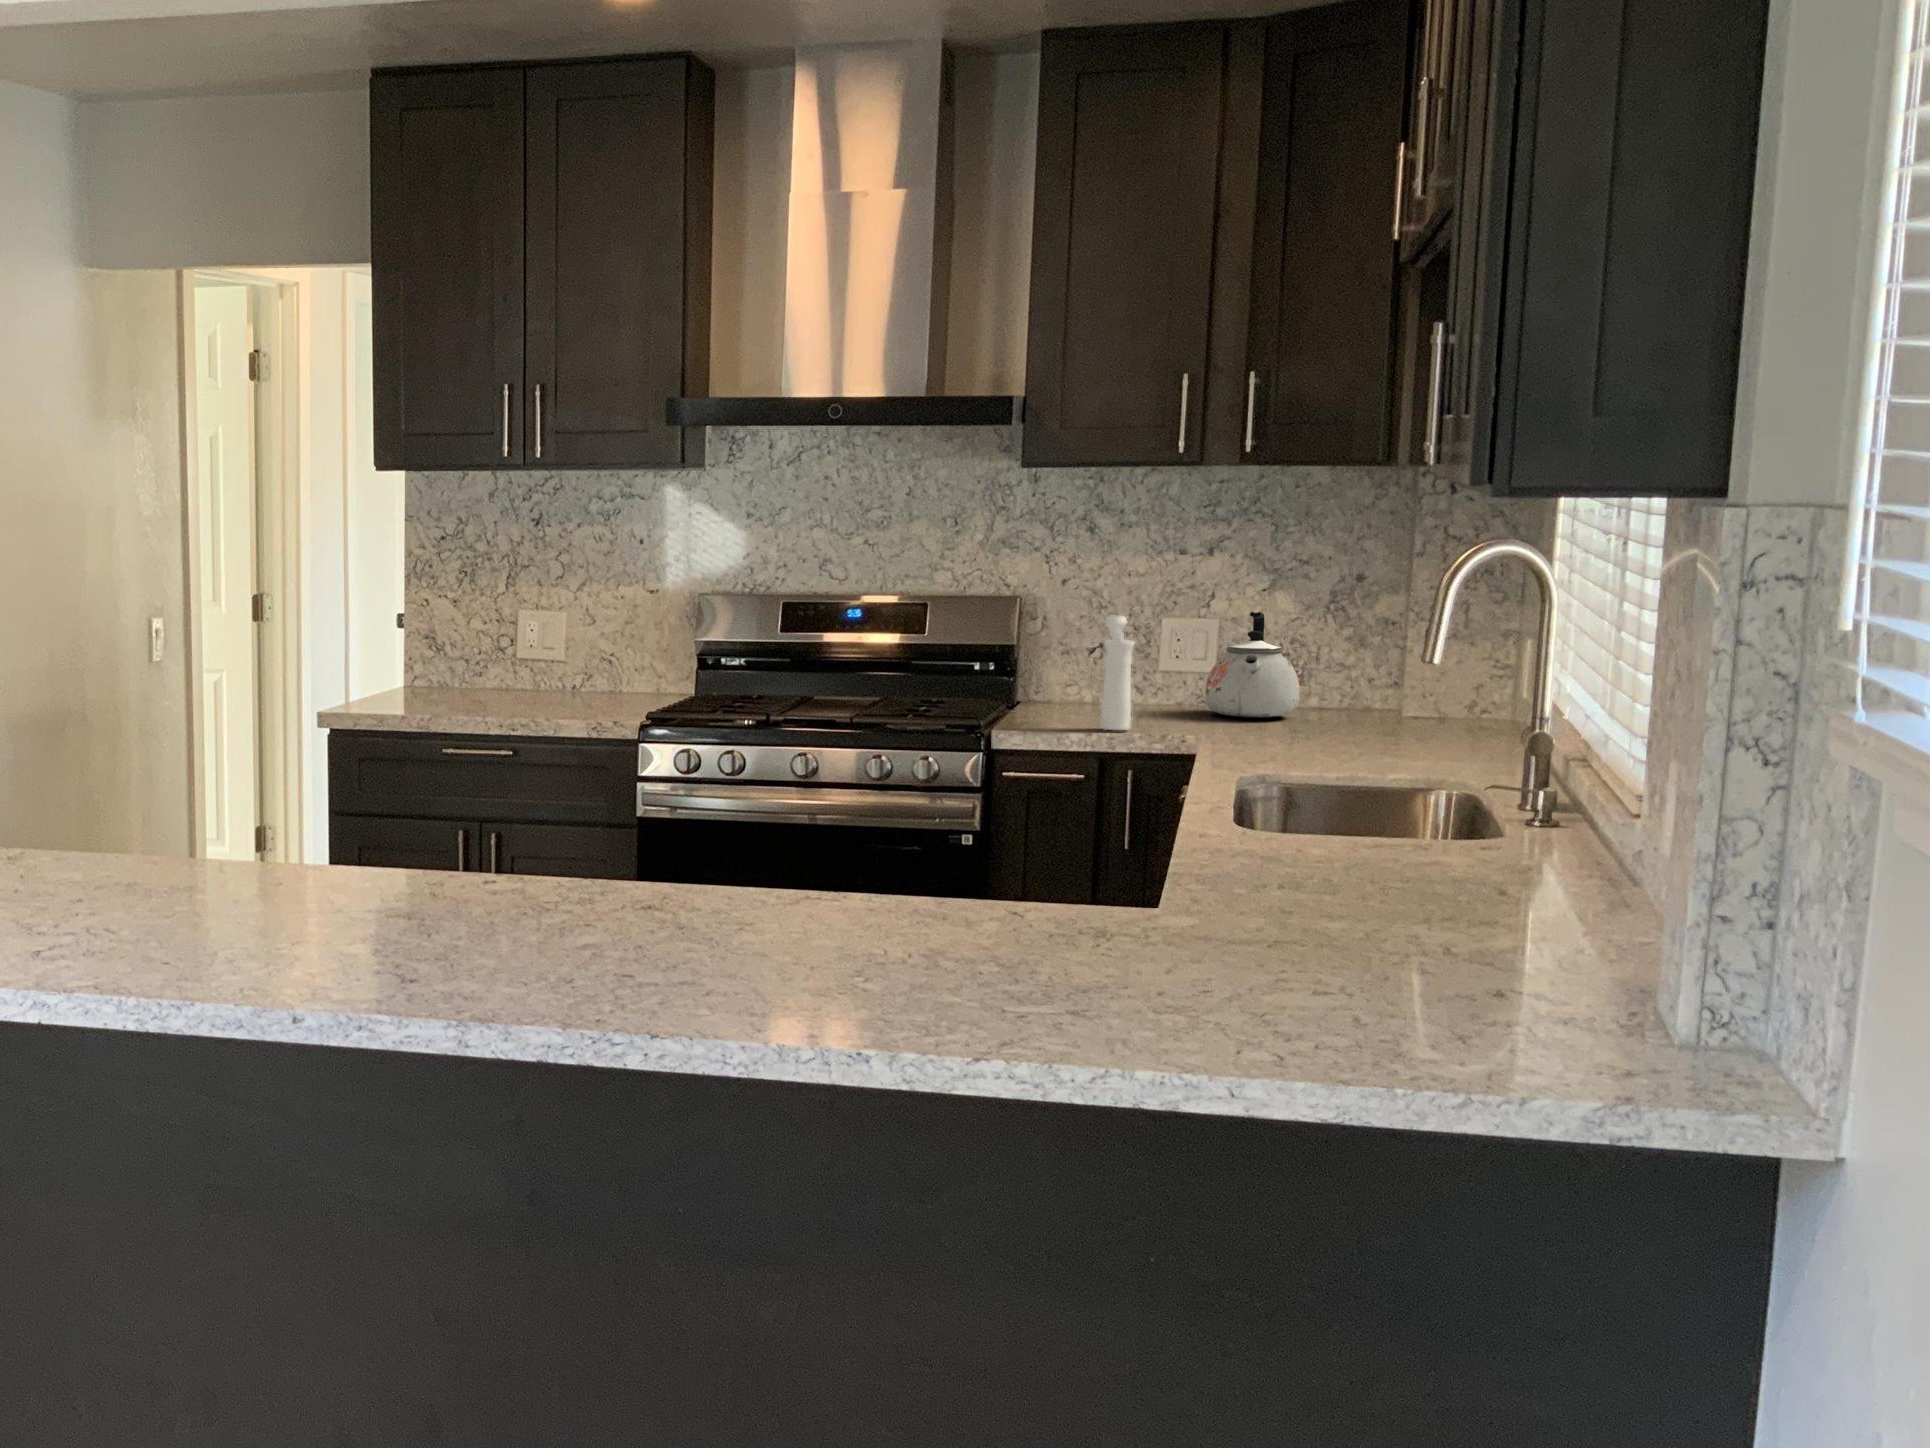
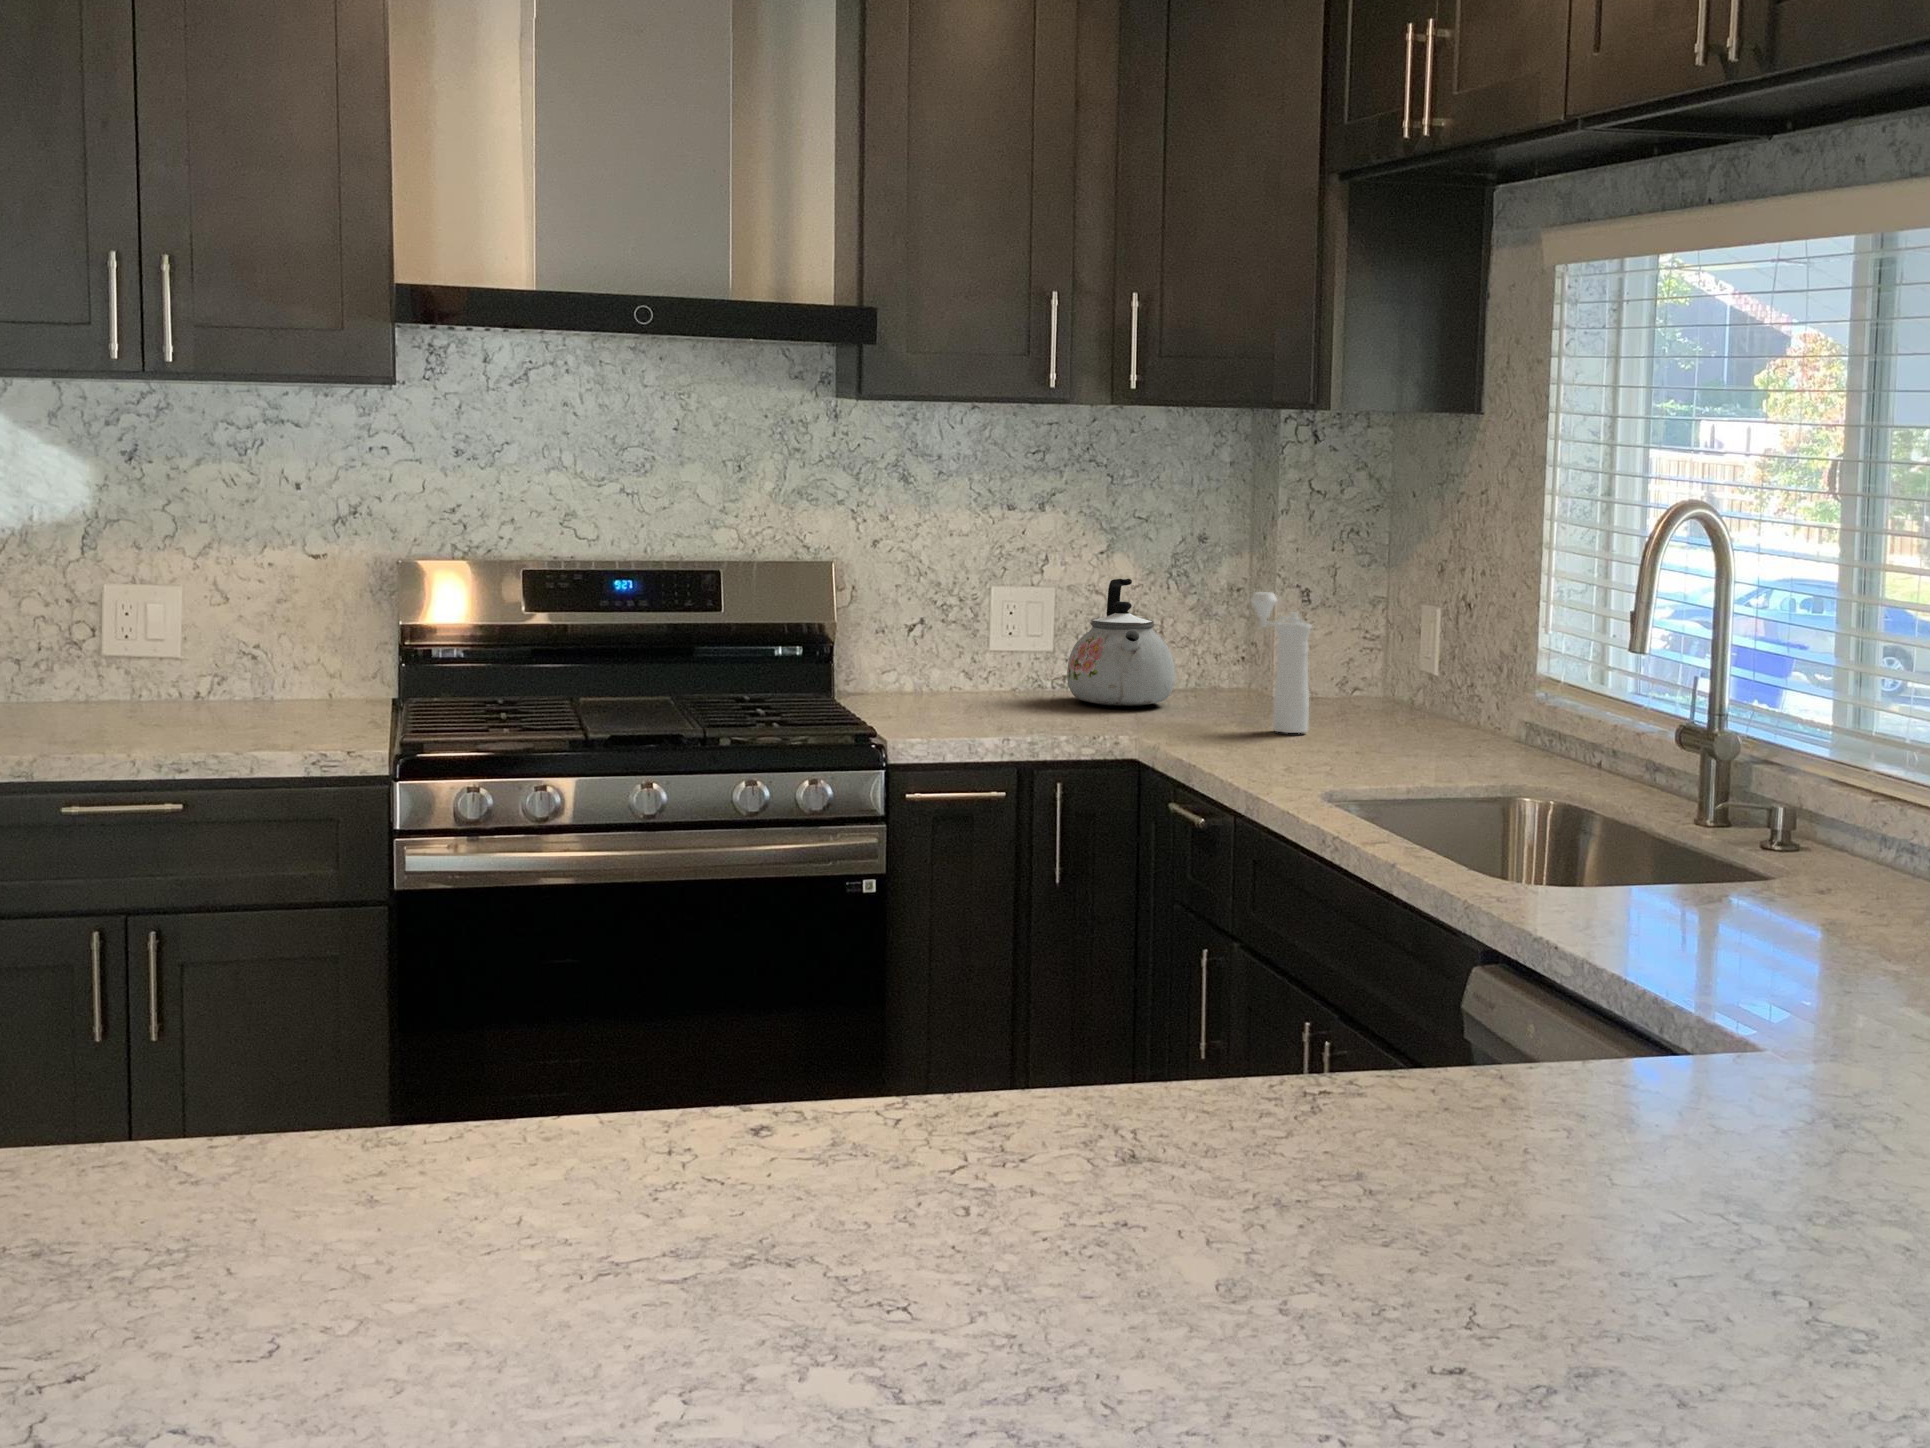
pepper mill: present [1100,615,1135,730] -> present [1251,592,1311,733]

